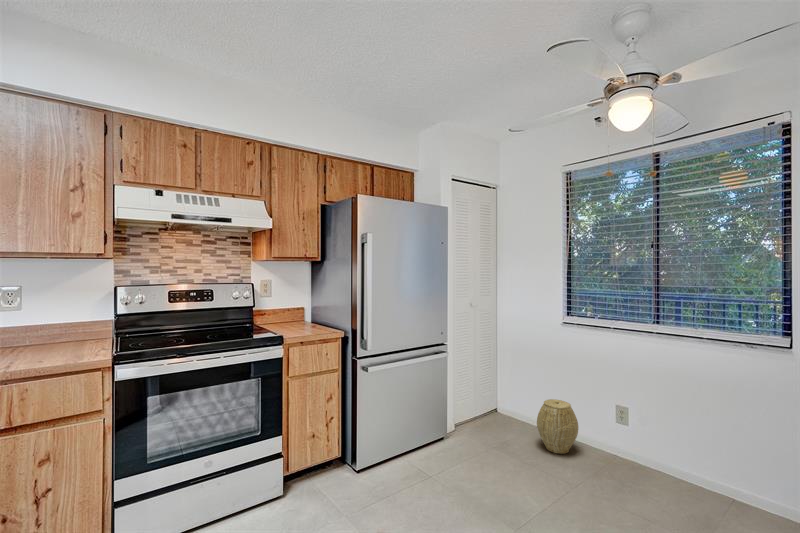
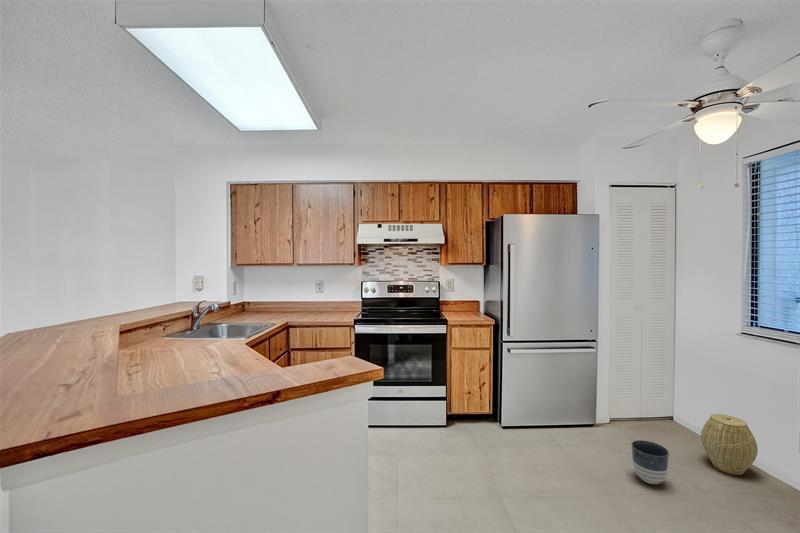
planter: none [504,444,537,489] -> present [632,440,669,484]

